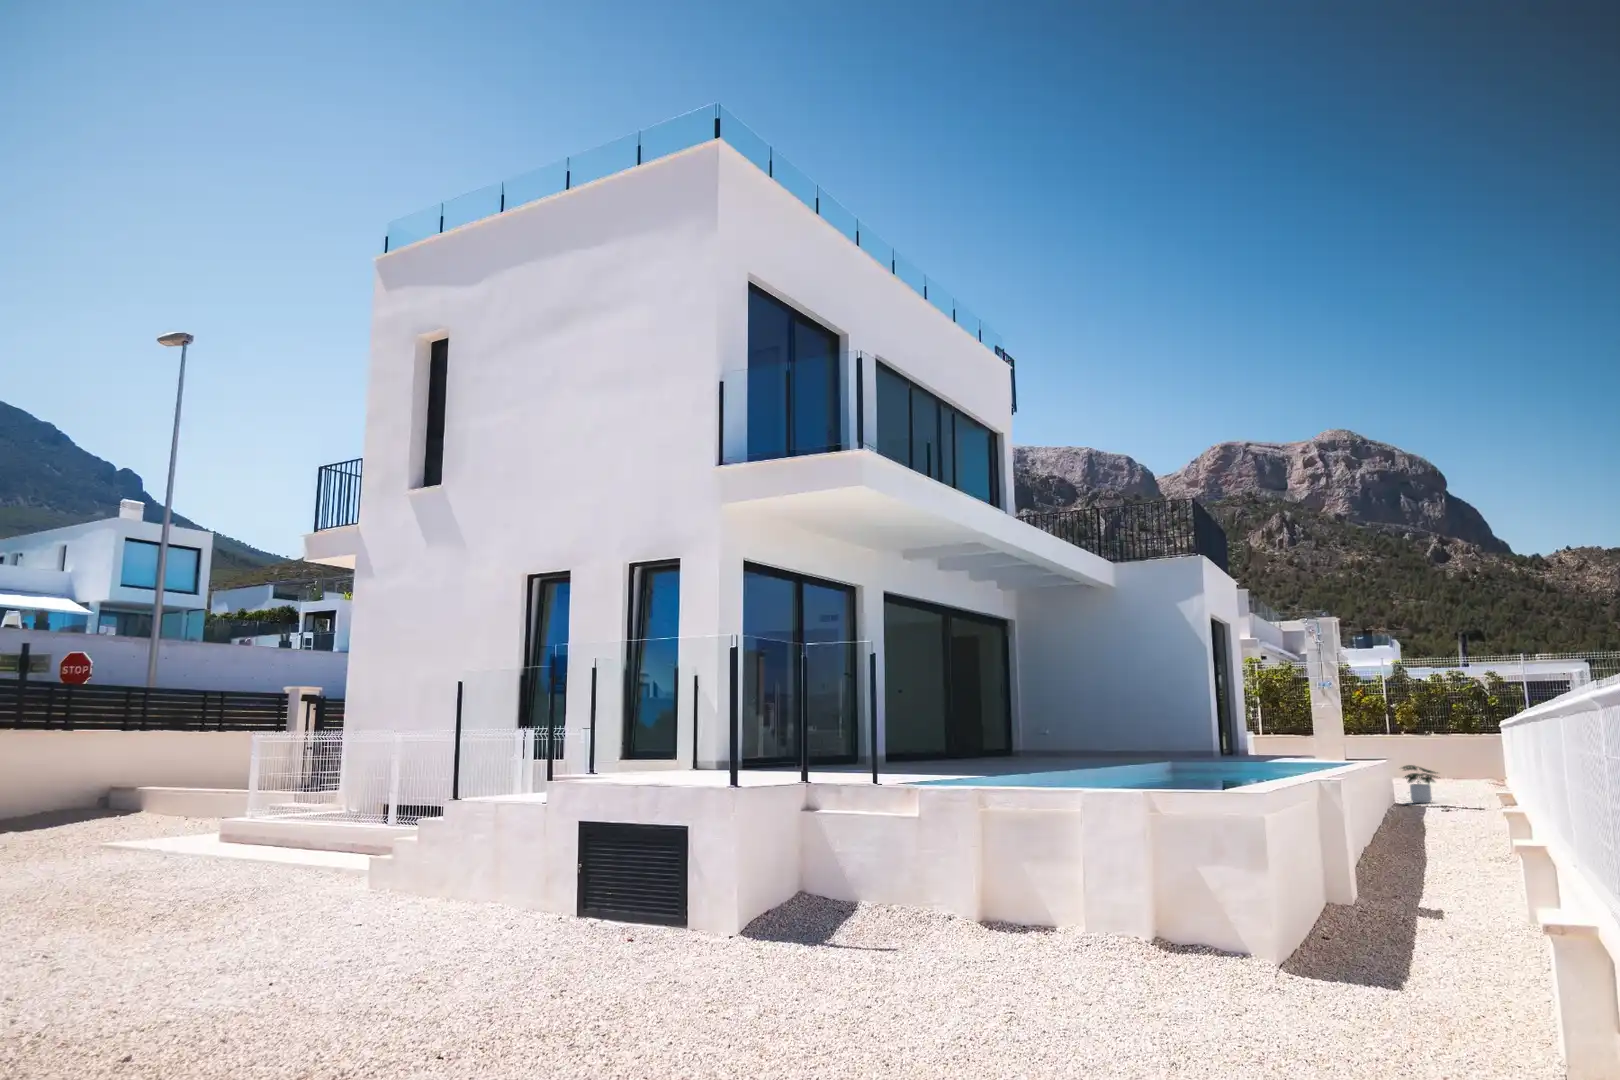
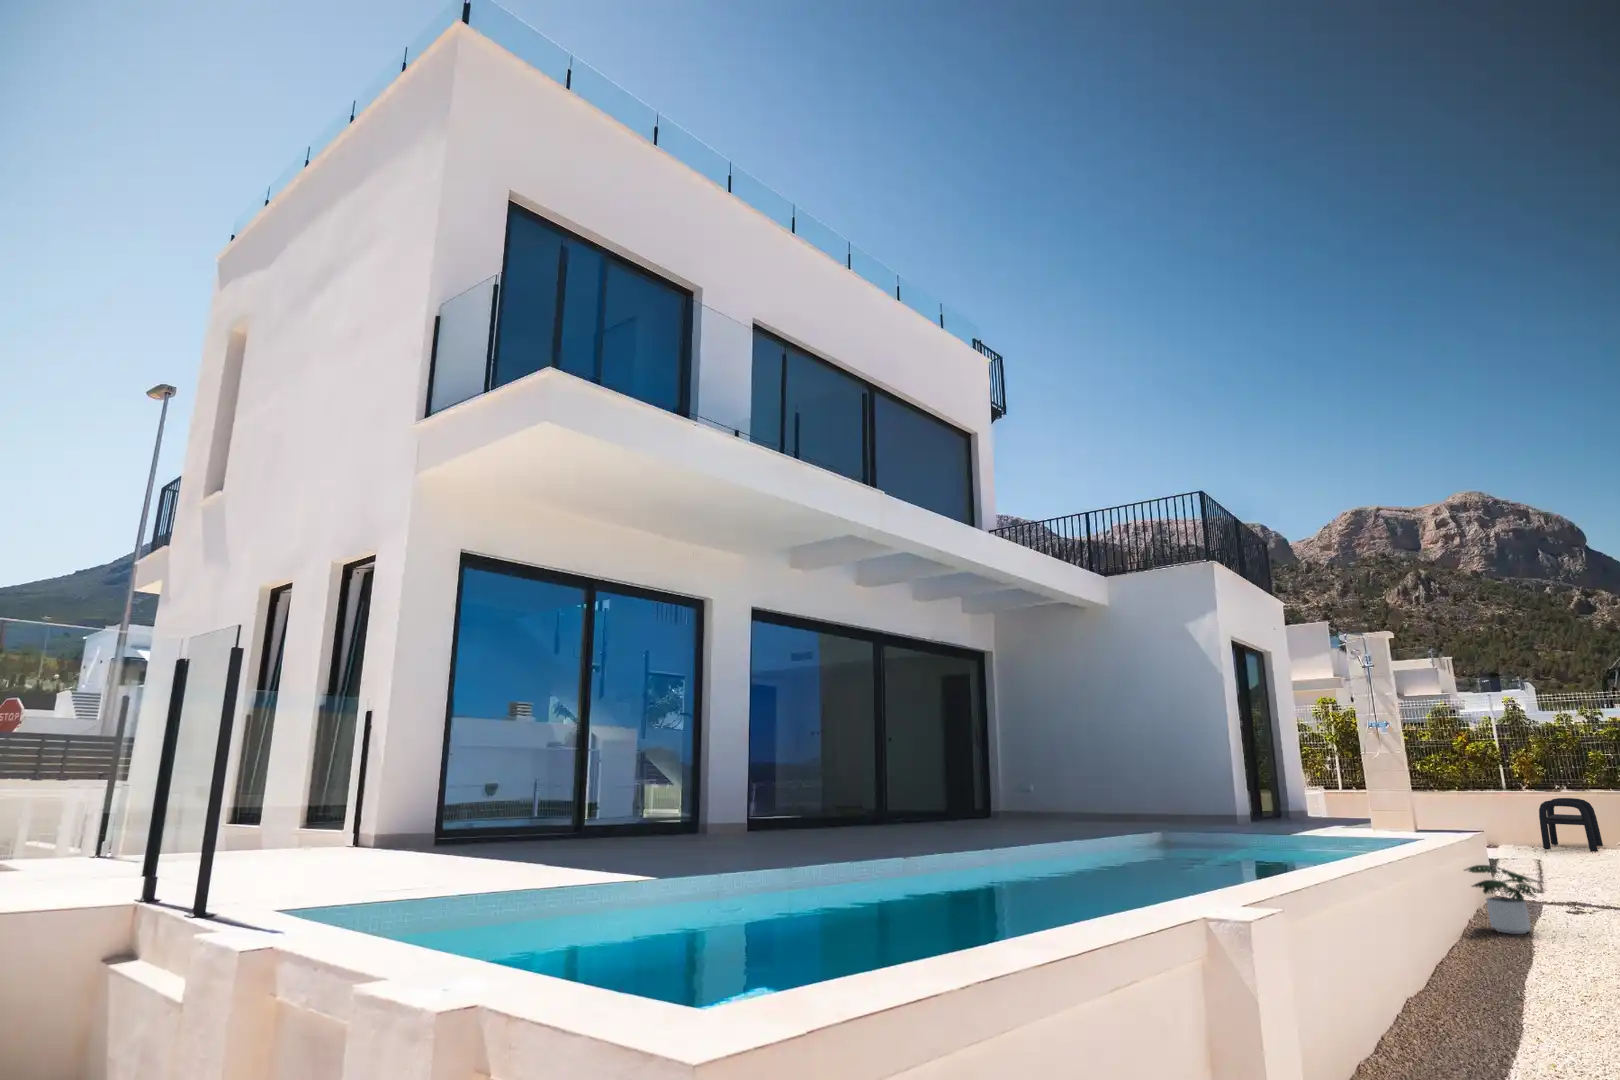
bench: none [1418,736,1457,774] -> present [1539,798,1603,852]

